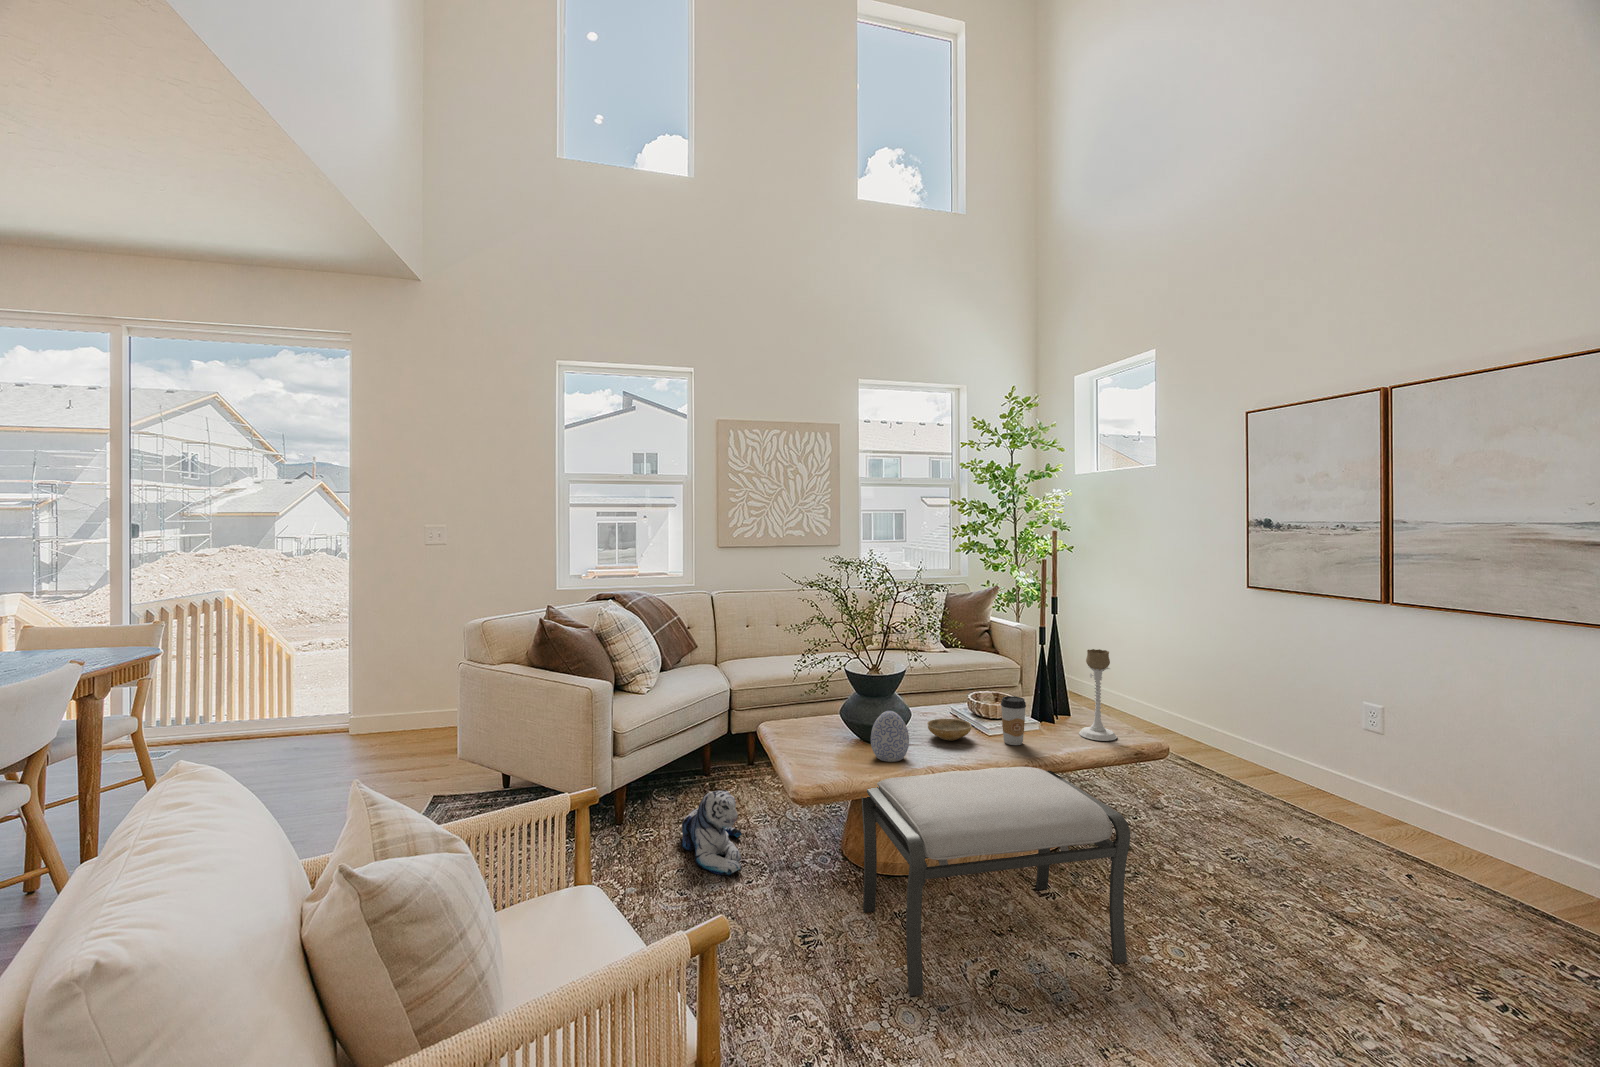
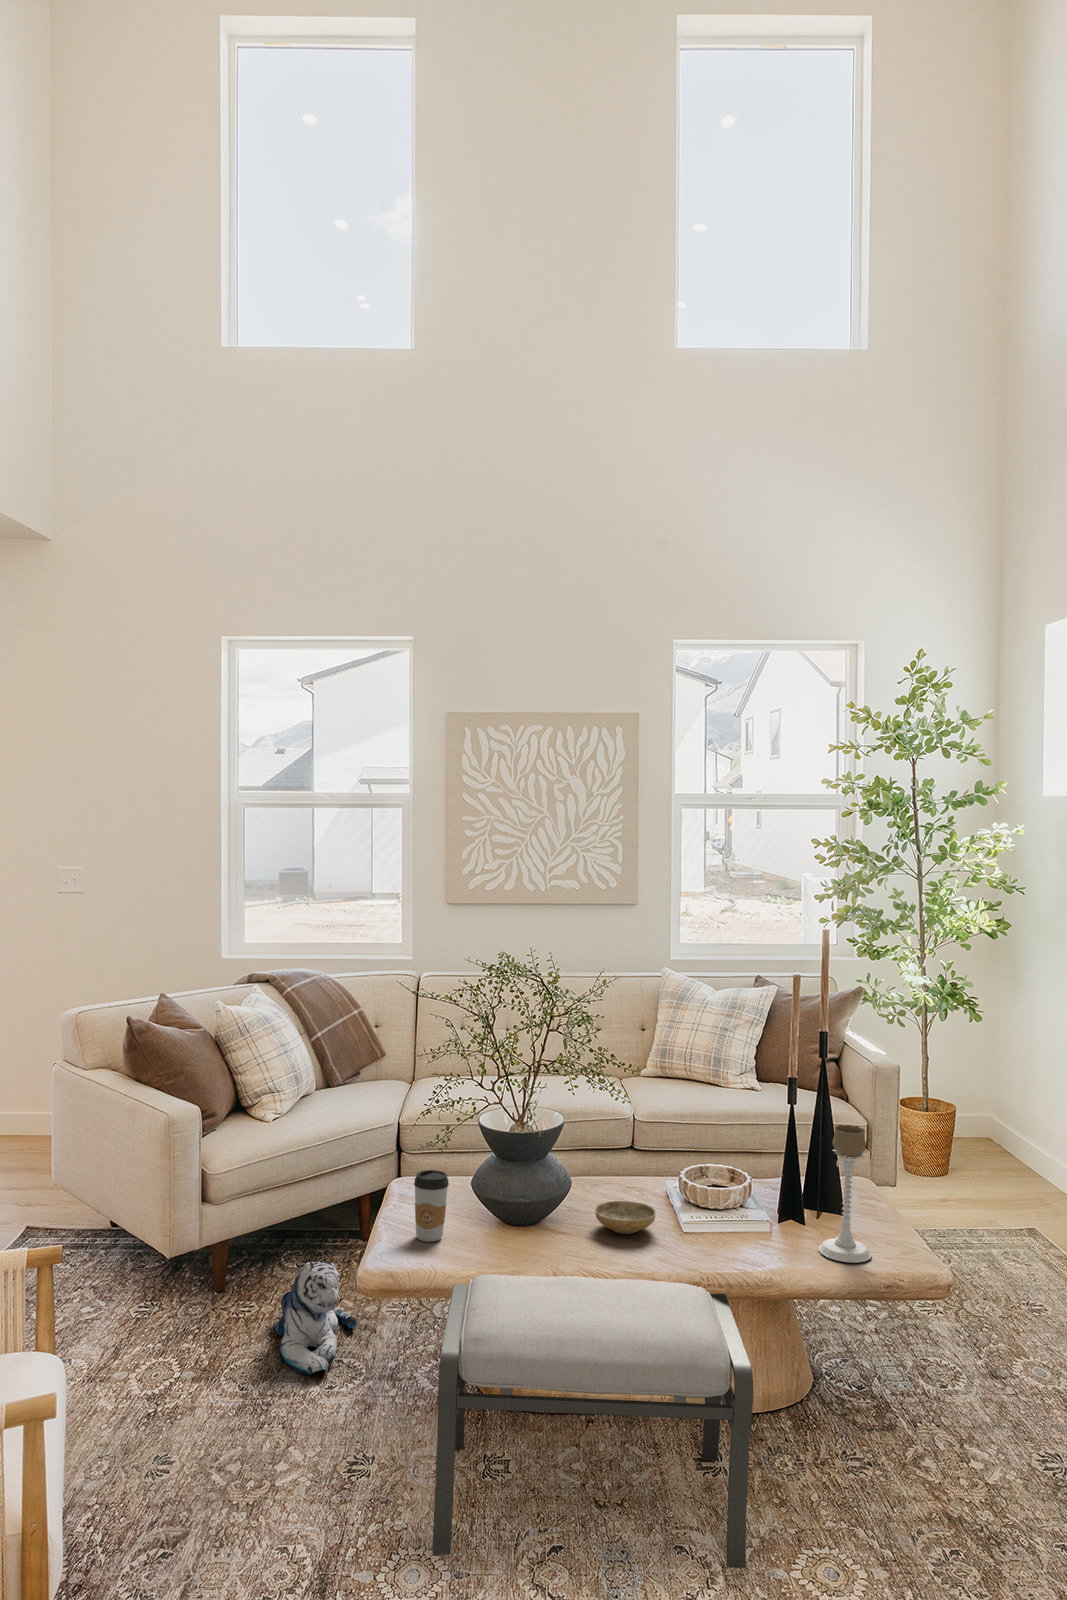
coffee cup: present [1001,696,1026,745] -> present [414,1170,449,1242]
decorative egg: present [871,711,909,762] -> none [490,1183,542,1253]

